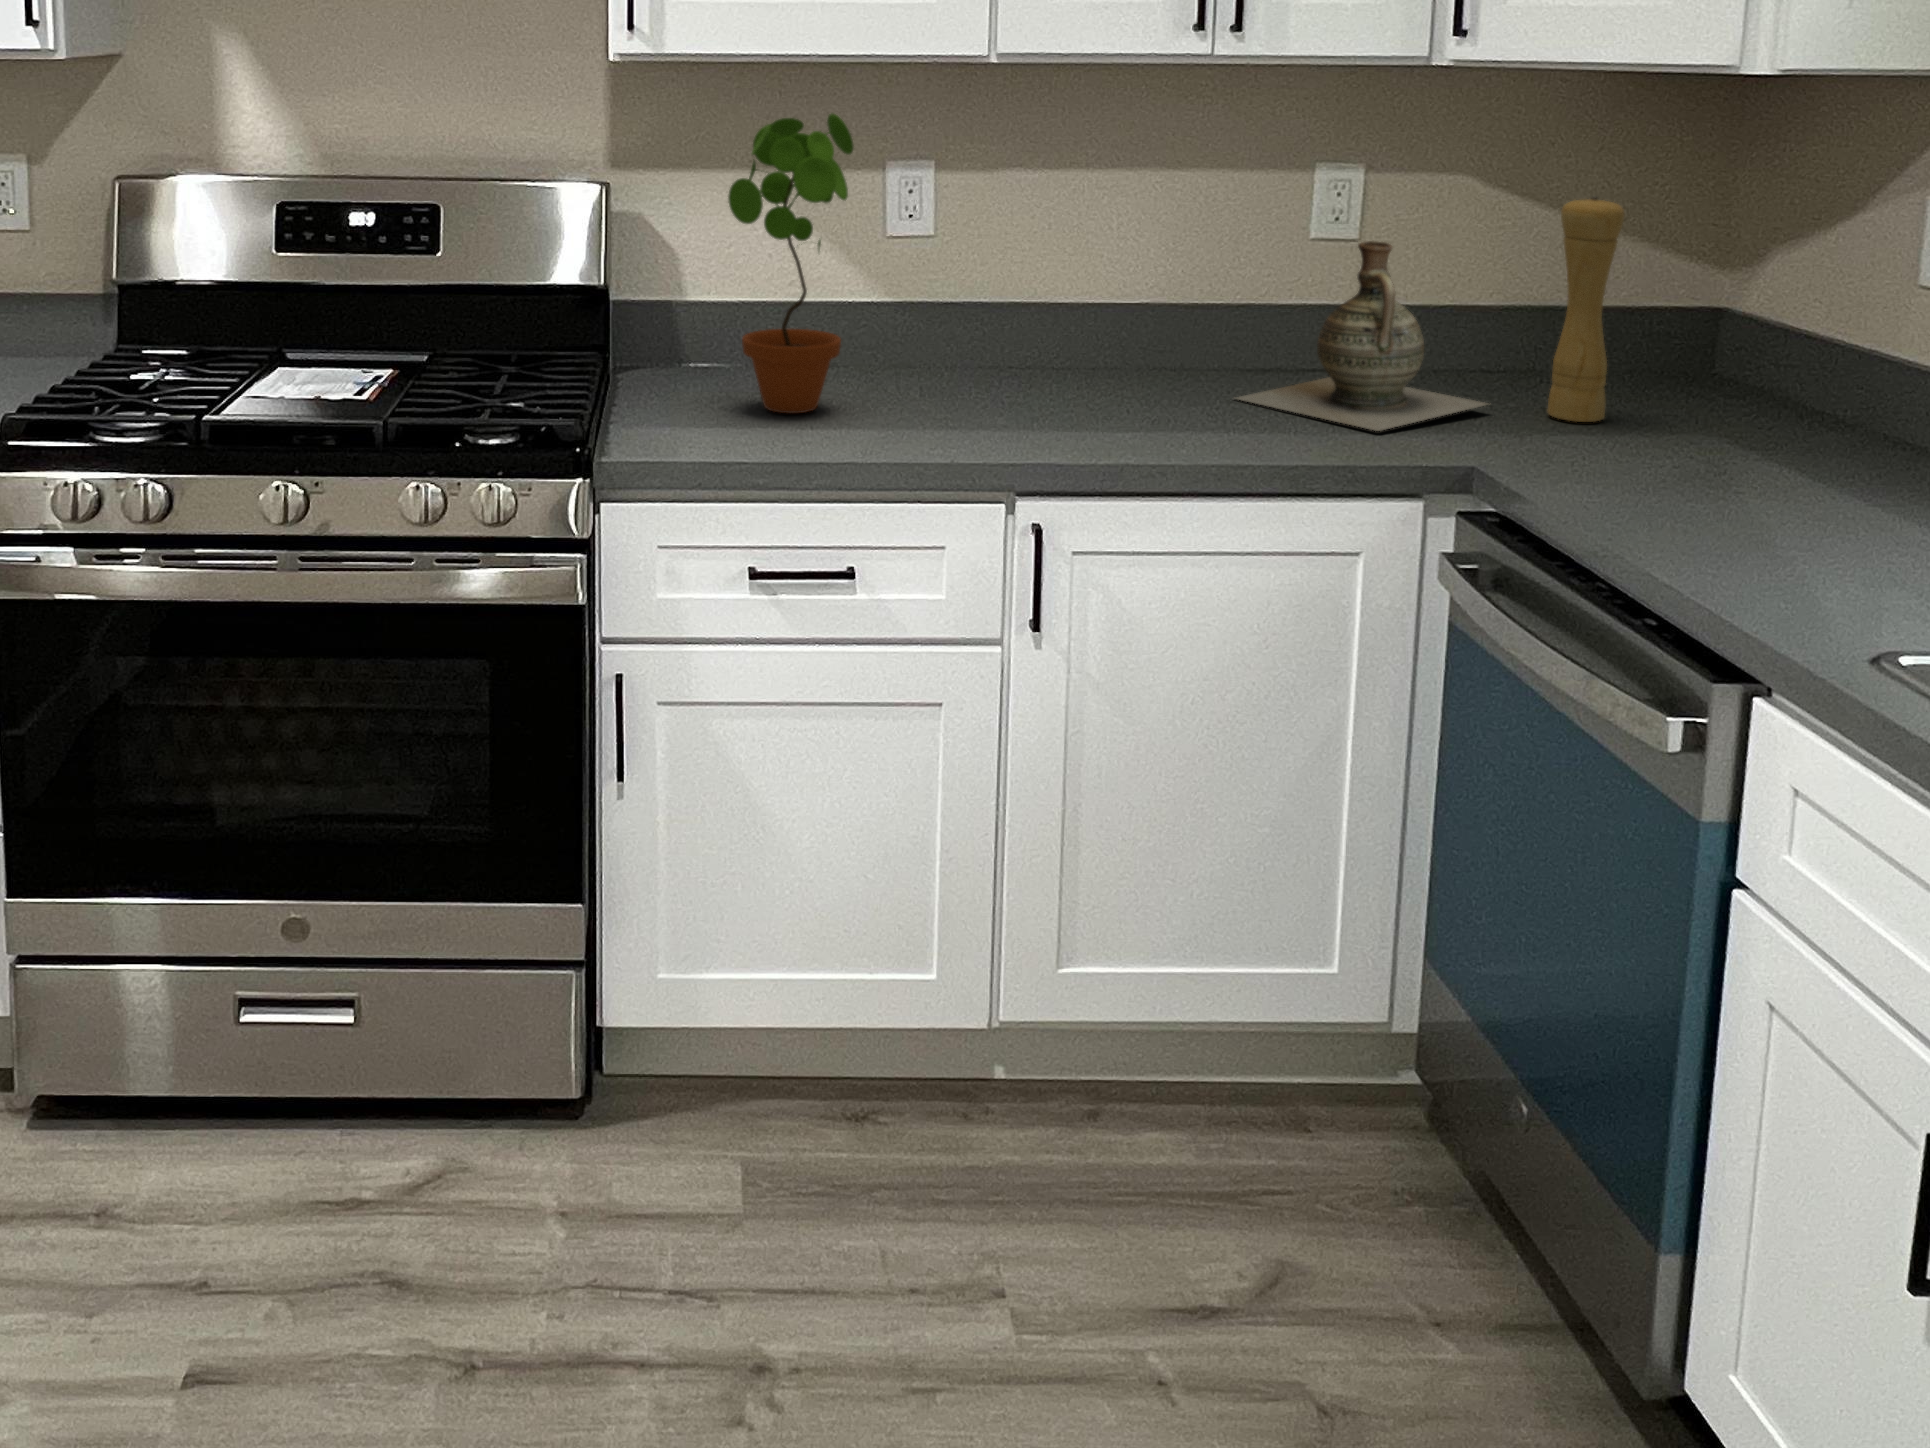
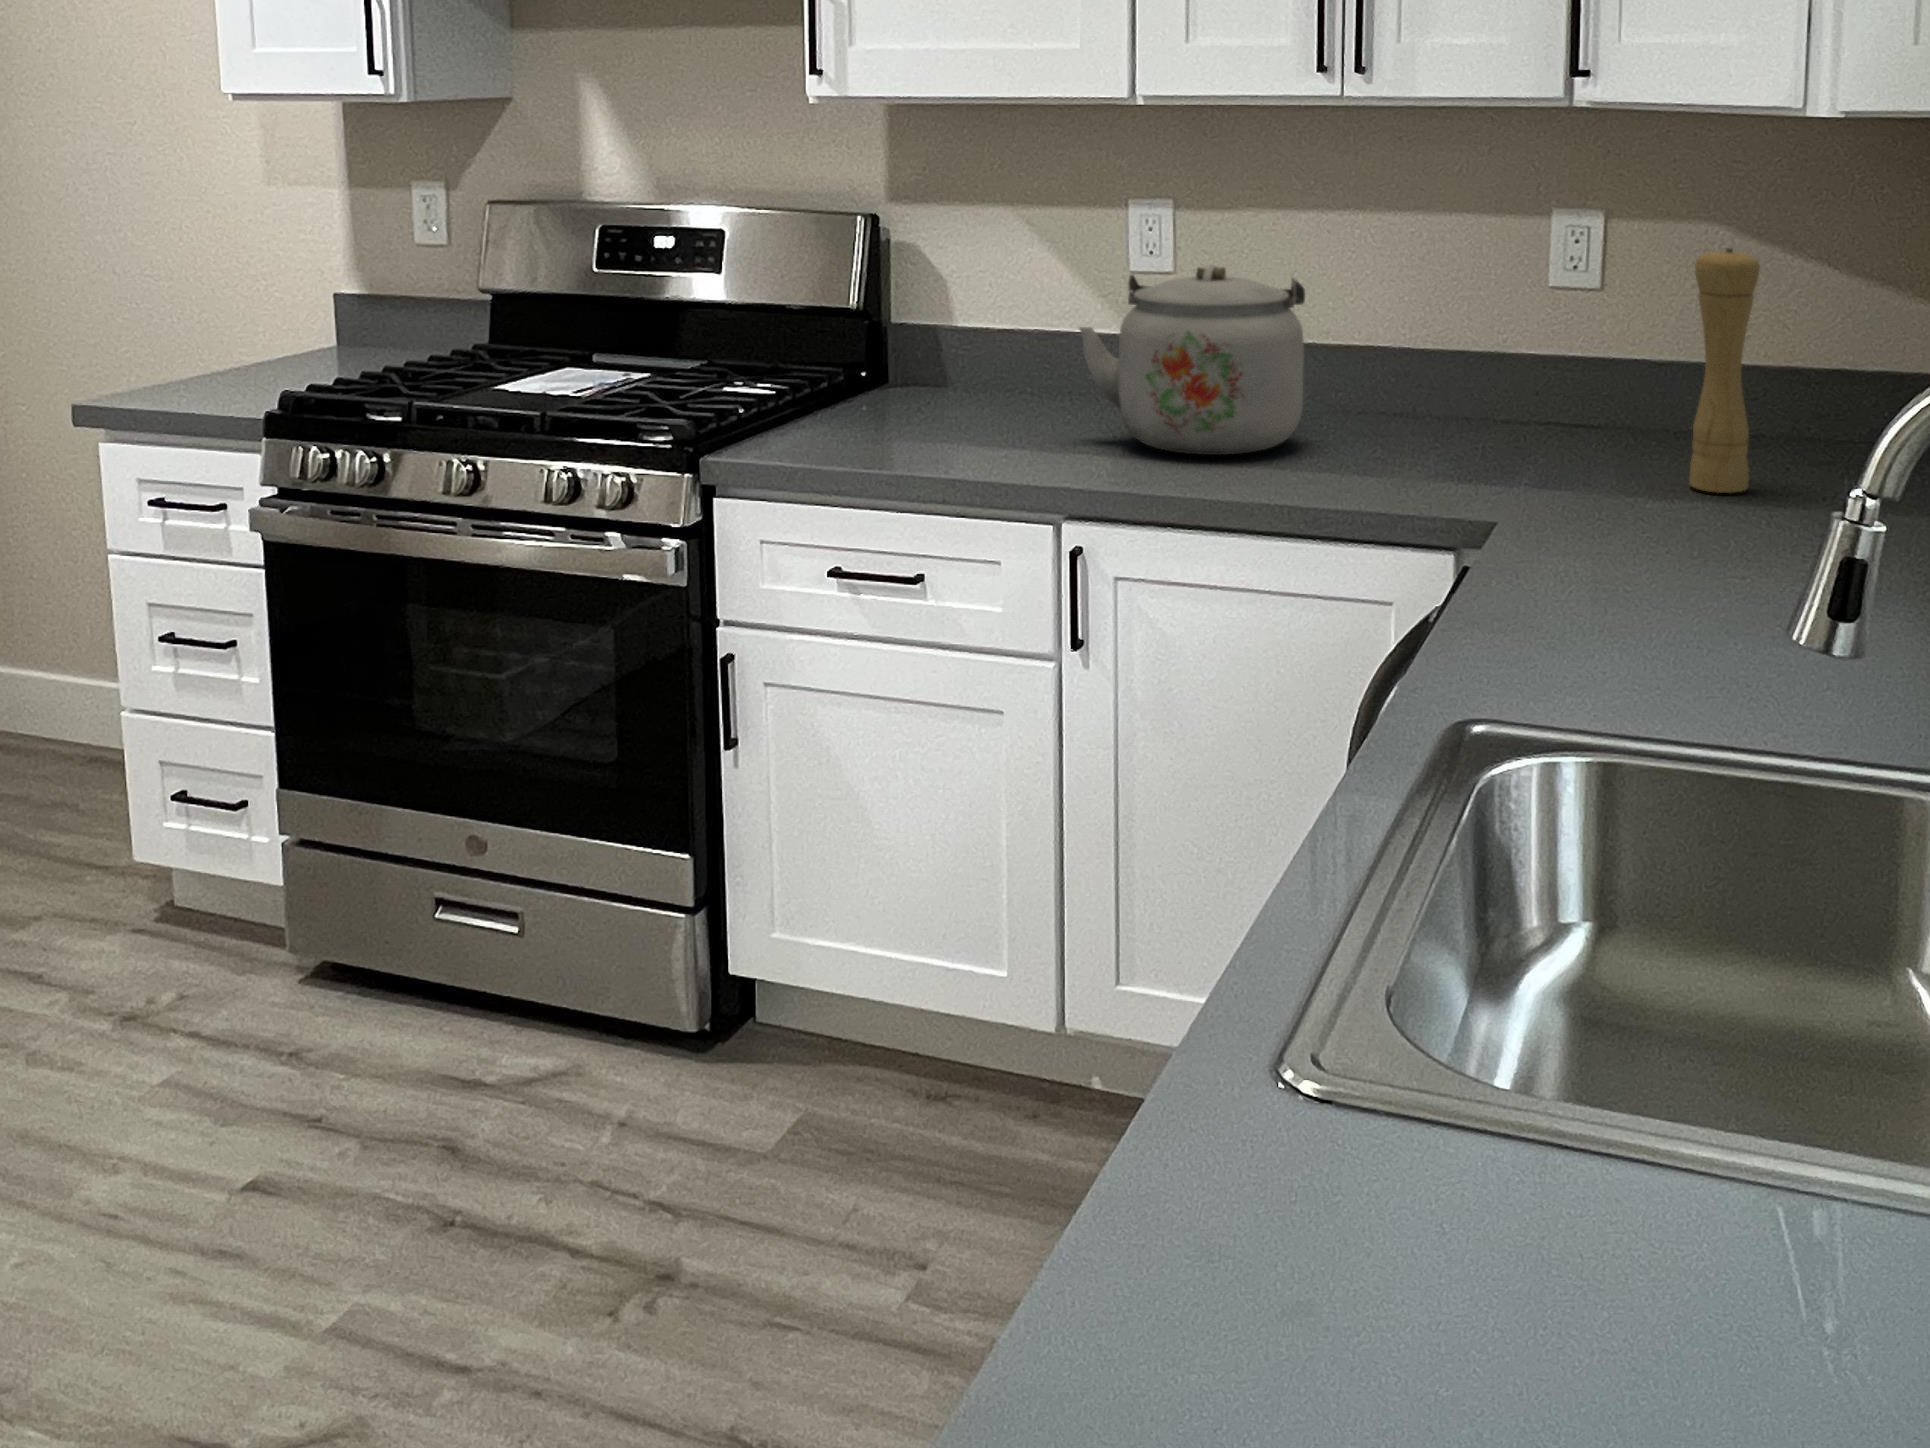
potted plant: present [728,113,854,413] -> none [880,151,1007,432]
kettle: none [944,226,1169,419] -> present [1079,265,1305,455]
ceramic jug: present [1237,241,1487,431] -> none [1391,290,1633,483]

